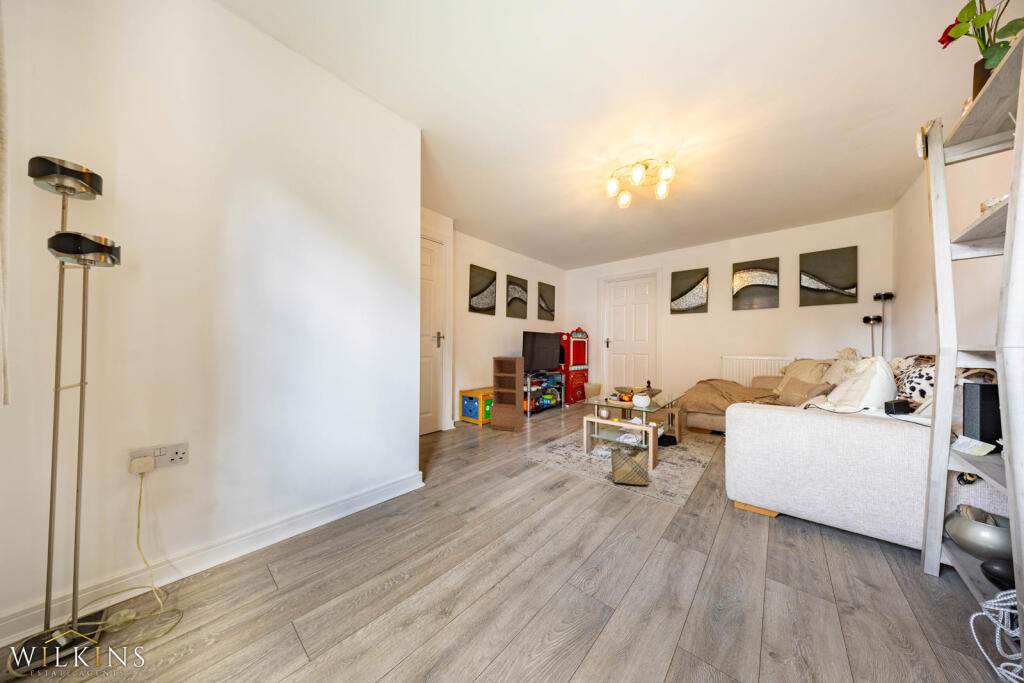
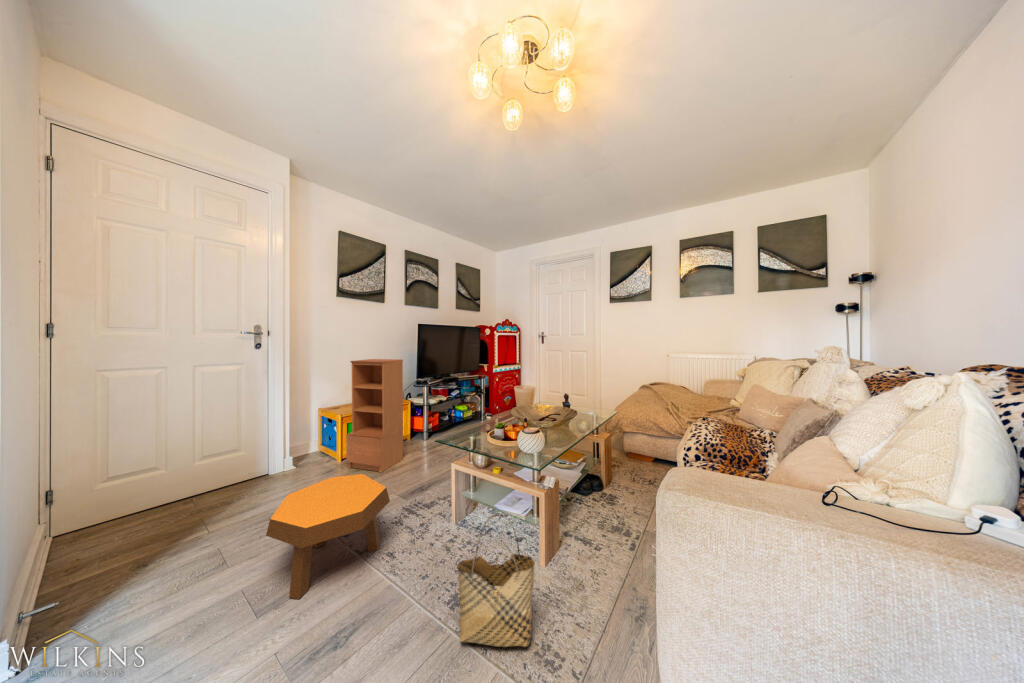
footstool: none [498,421,552,470] -> present [266,474,390,599]

